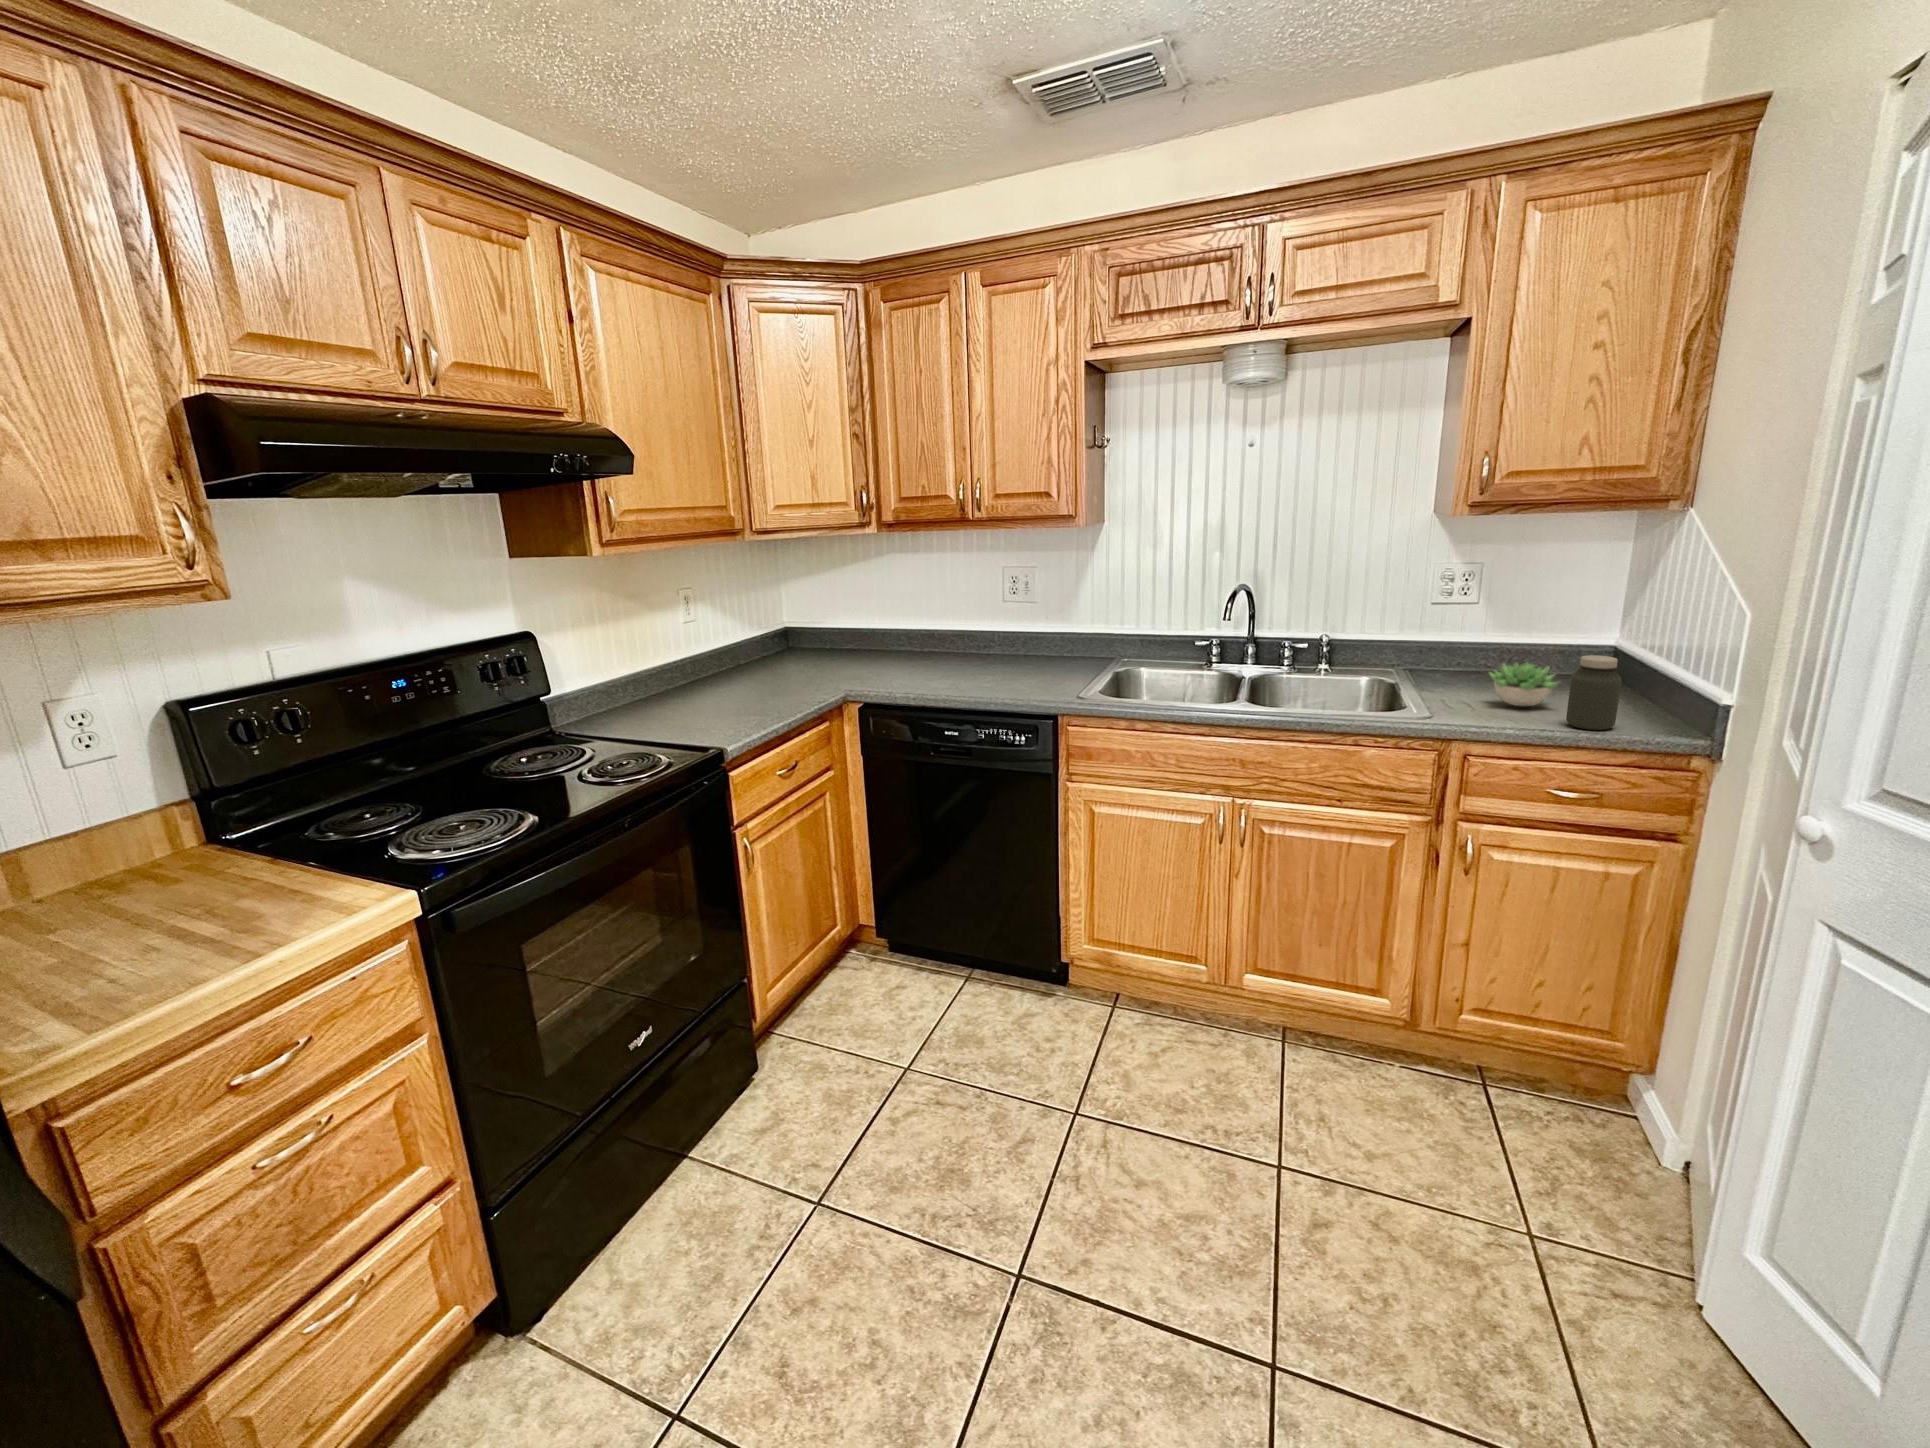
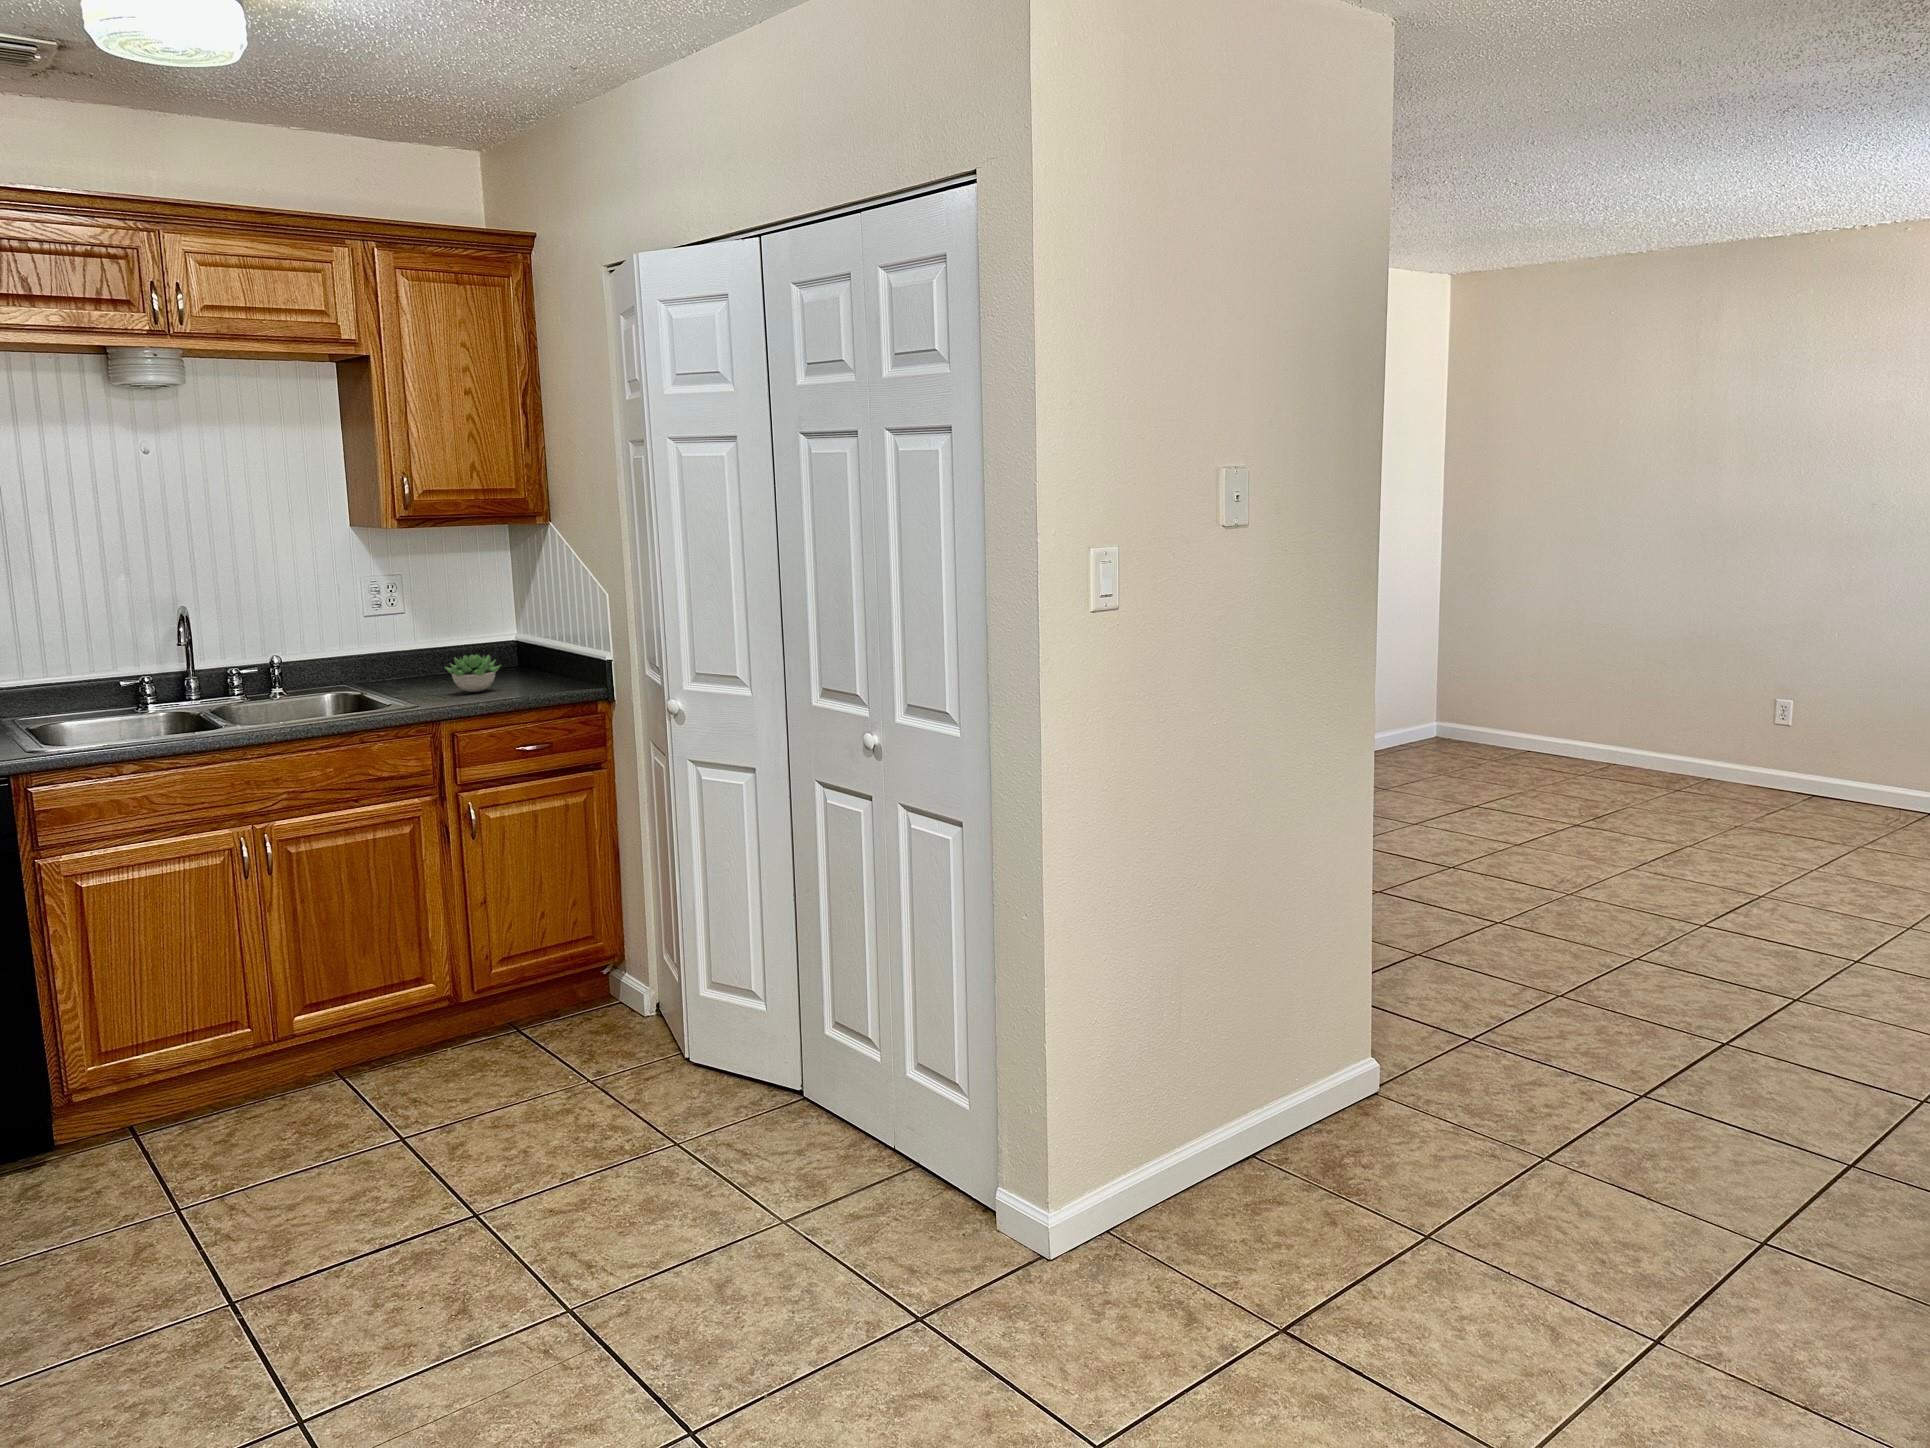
jar: present [1566,655,1622,730] -> none [513,635,548,694]

